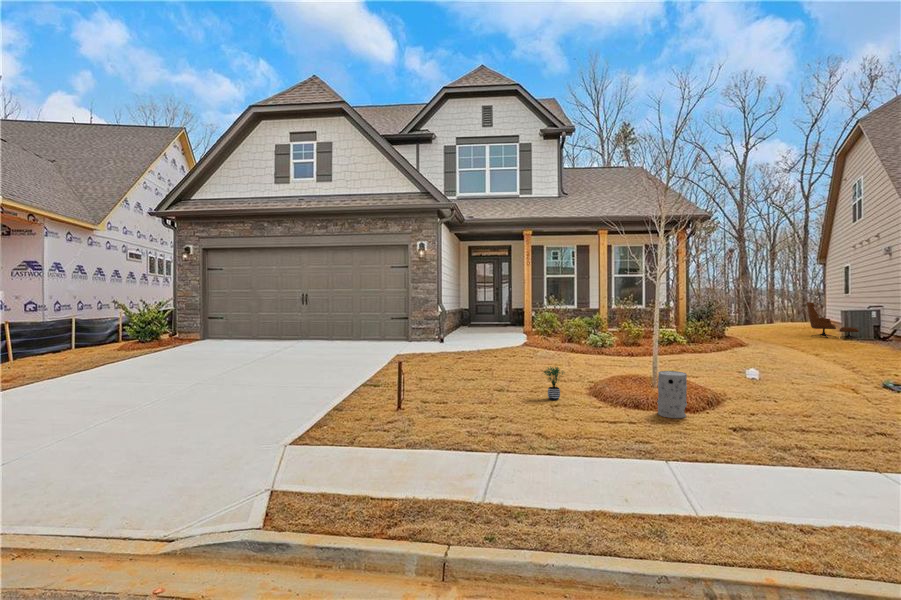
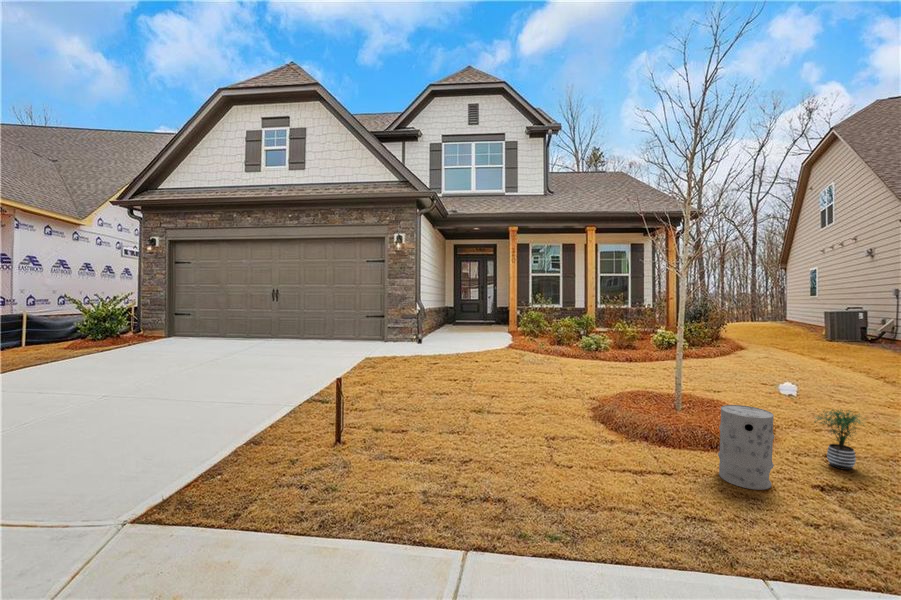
lounge chair: present [807,302,859,338] -> none [805,303,864,342]
potted plant: present [544,366,563,400] -> present [816,410,861,470]

